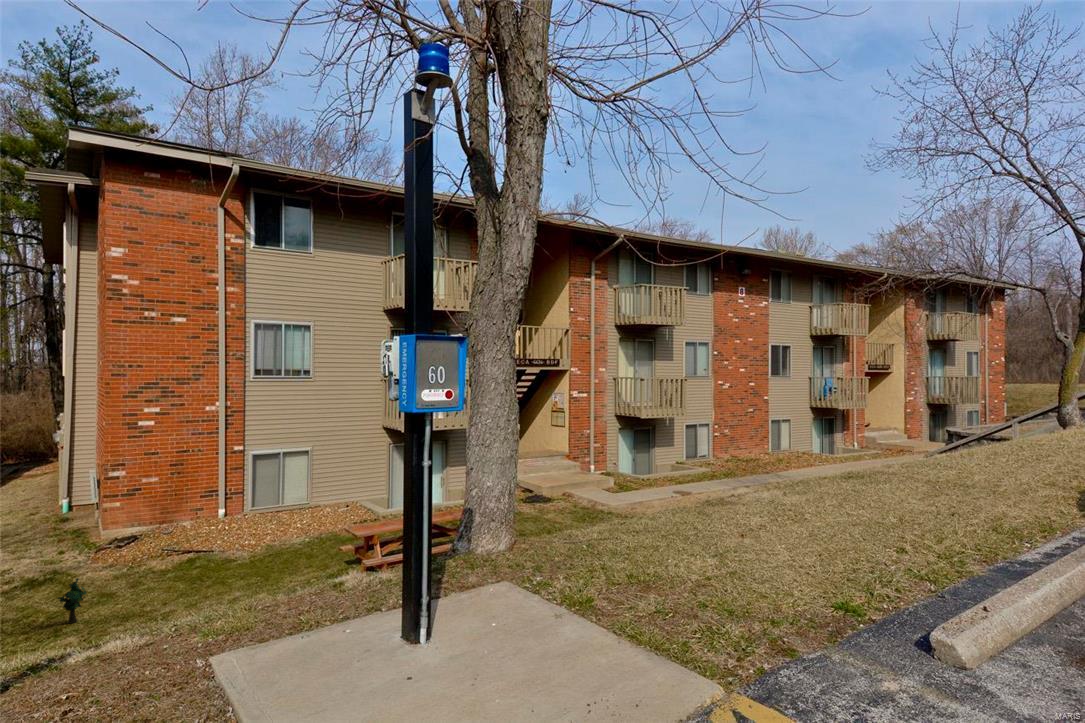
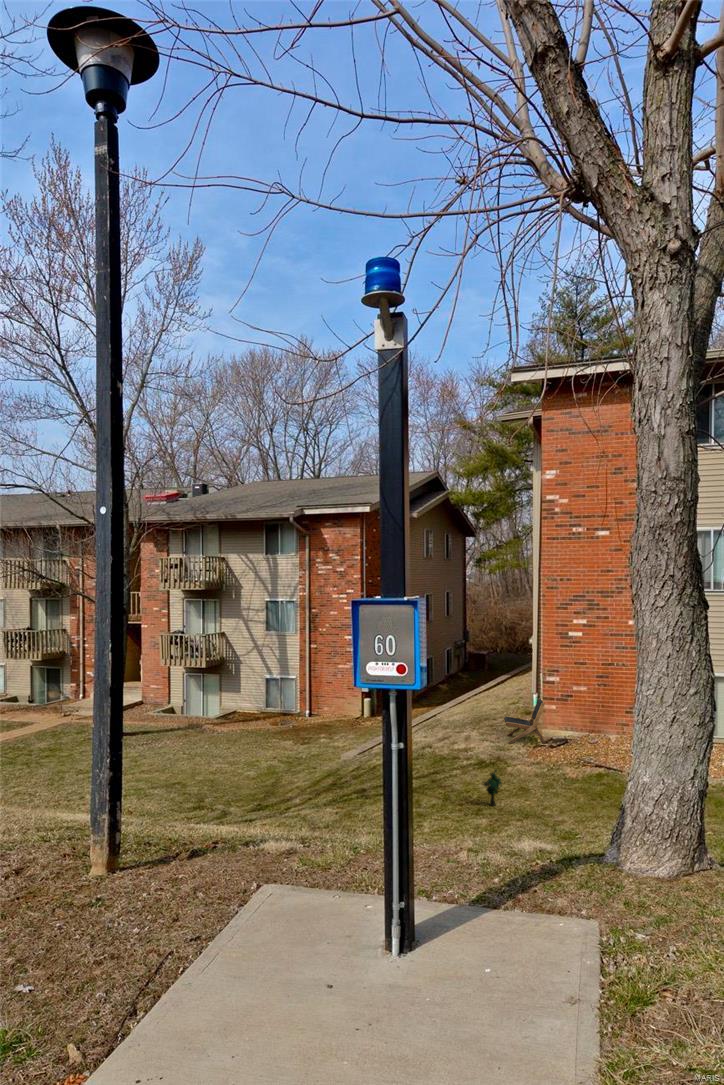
lounge chair: none [45,499,108,557] -> present [504,698,546,743]

